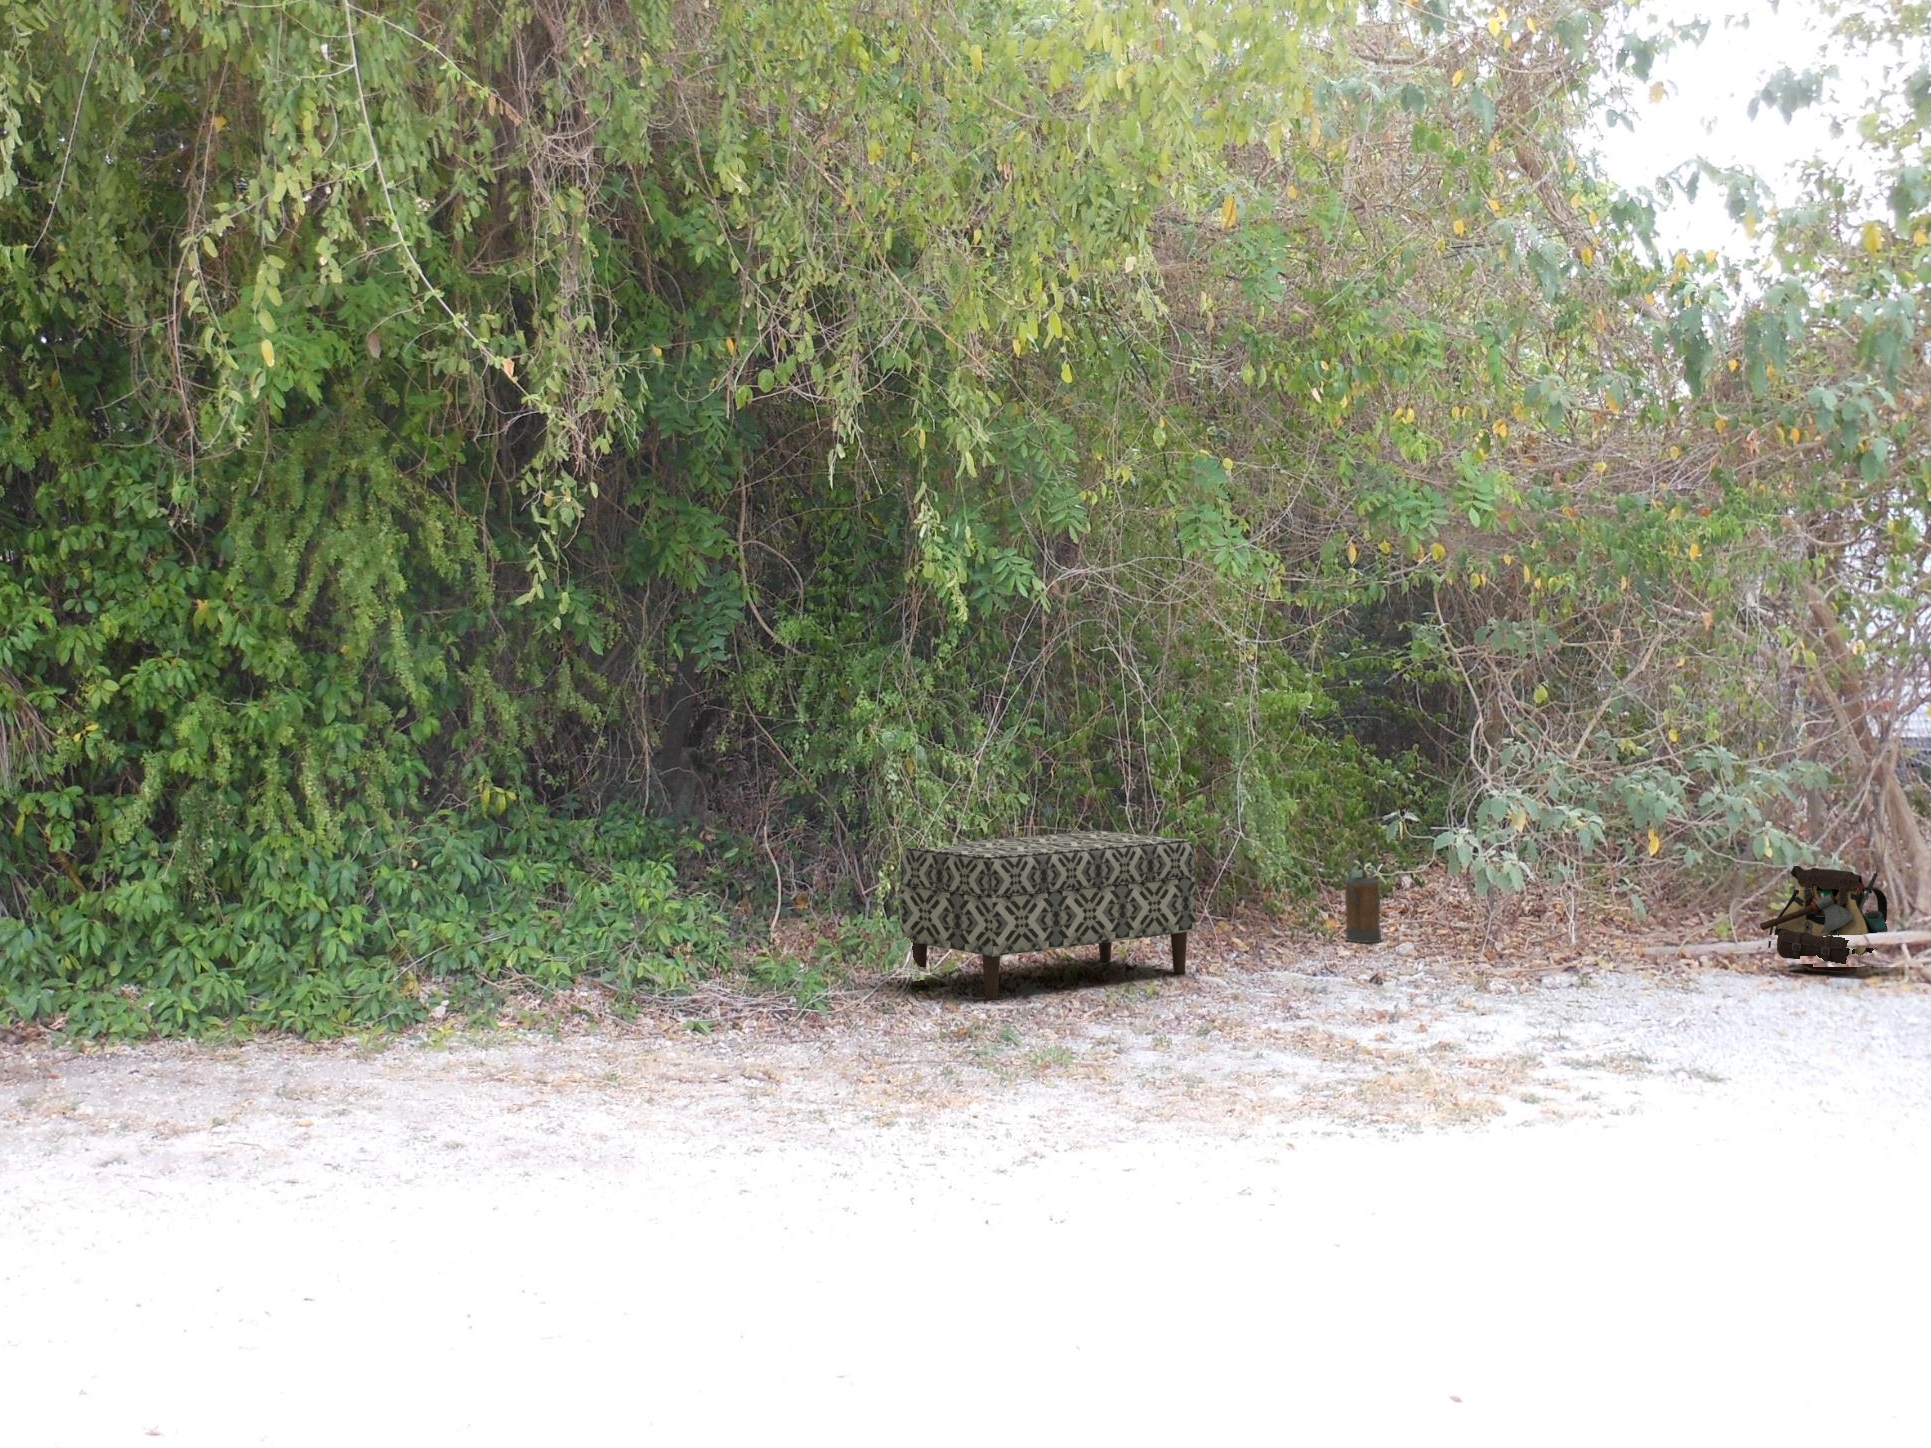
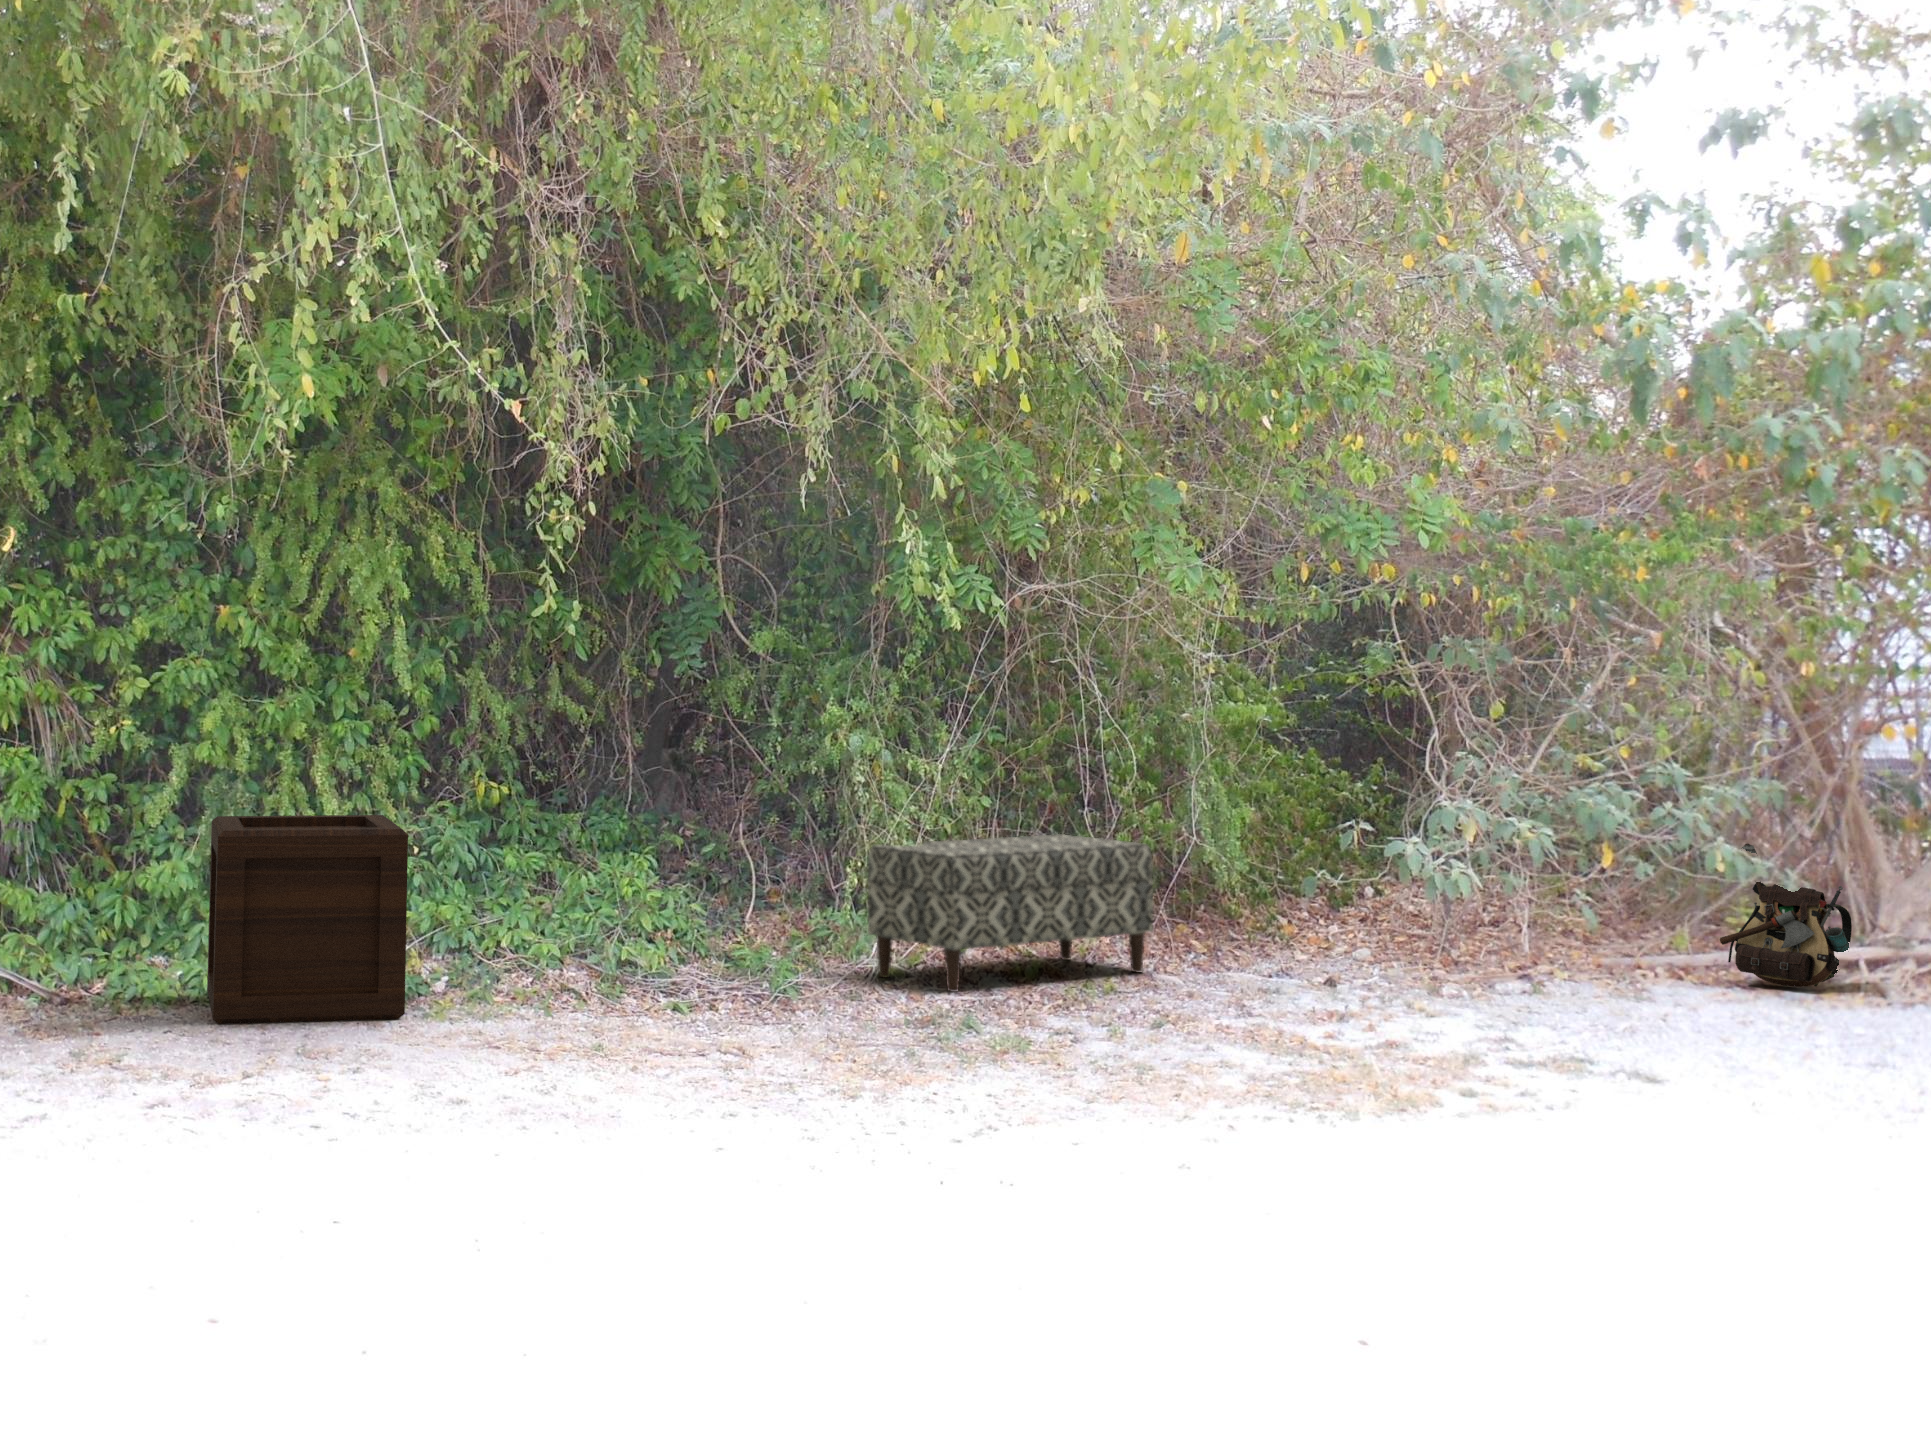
wooden crate: none [183,826,404,1062] -> present [207,815,408,1024]
watering can: present [1345,854,1381,943] -> none [1305,862,1341,950]

